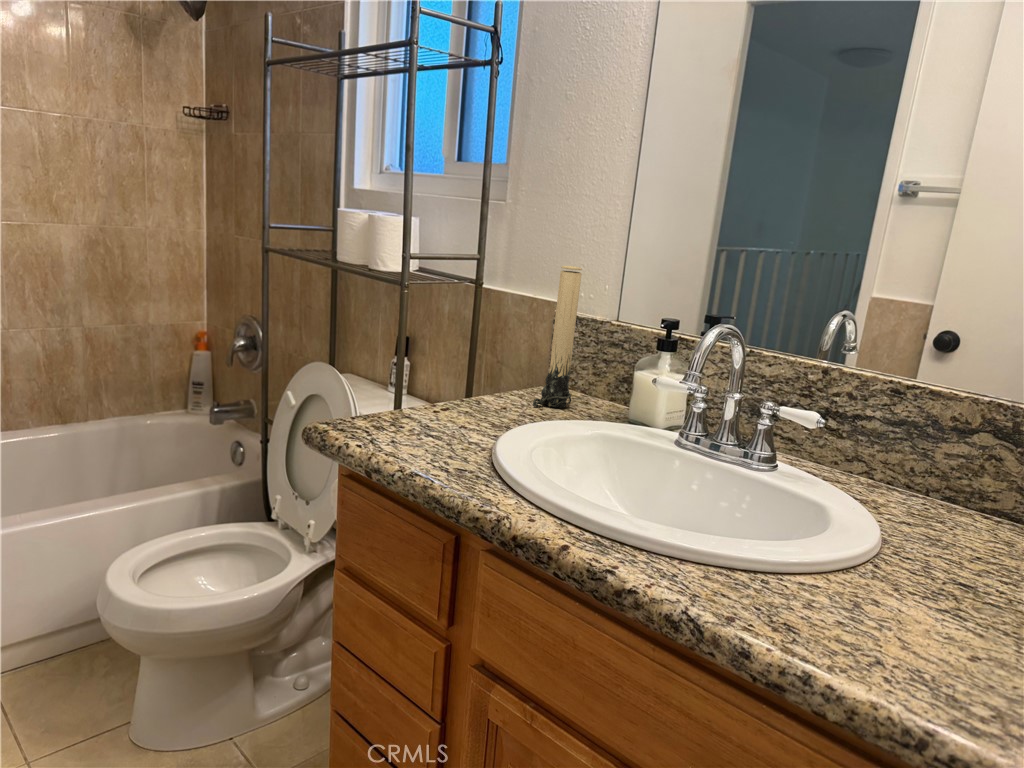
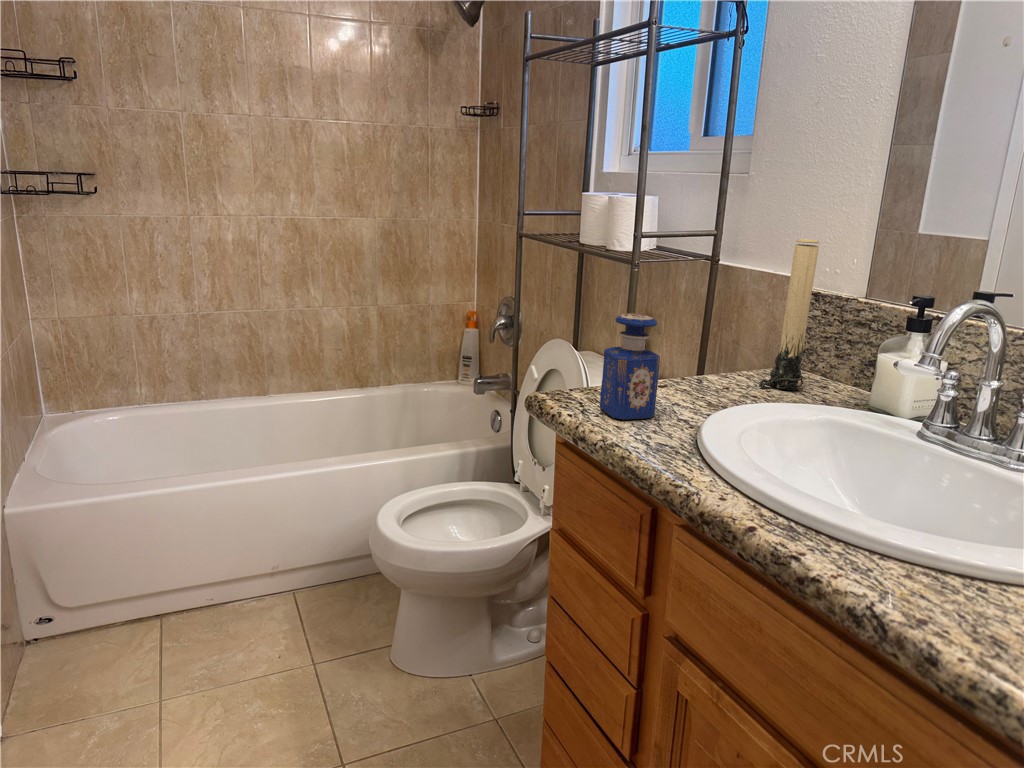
perfume bottle: none [388,338,449,447] -> present [600,313,660,419]

